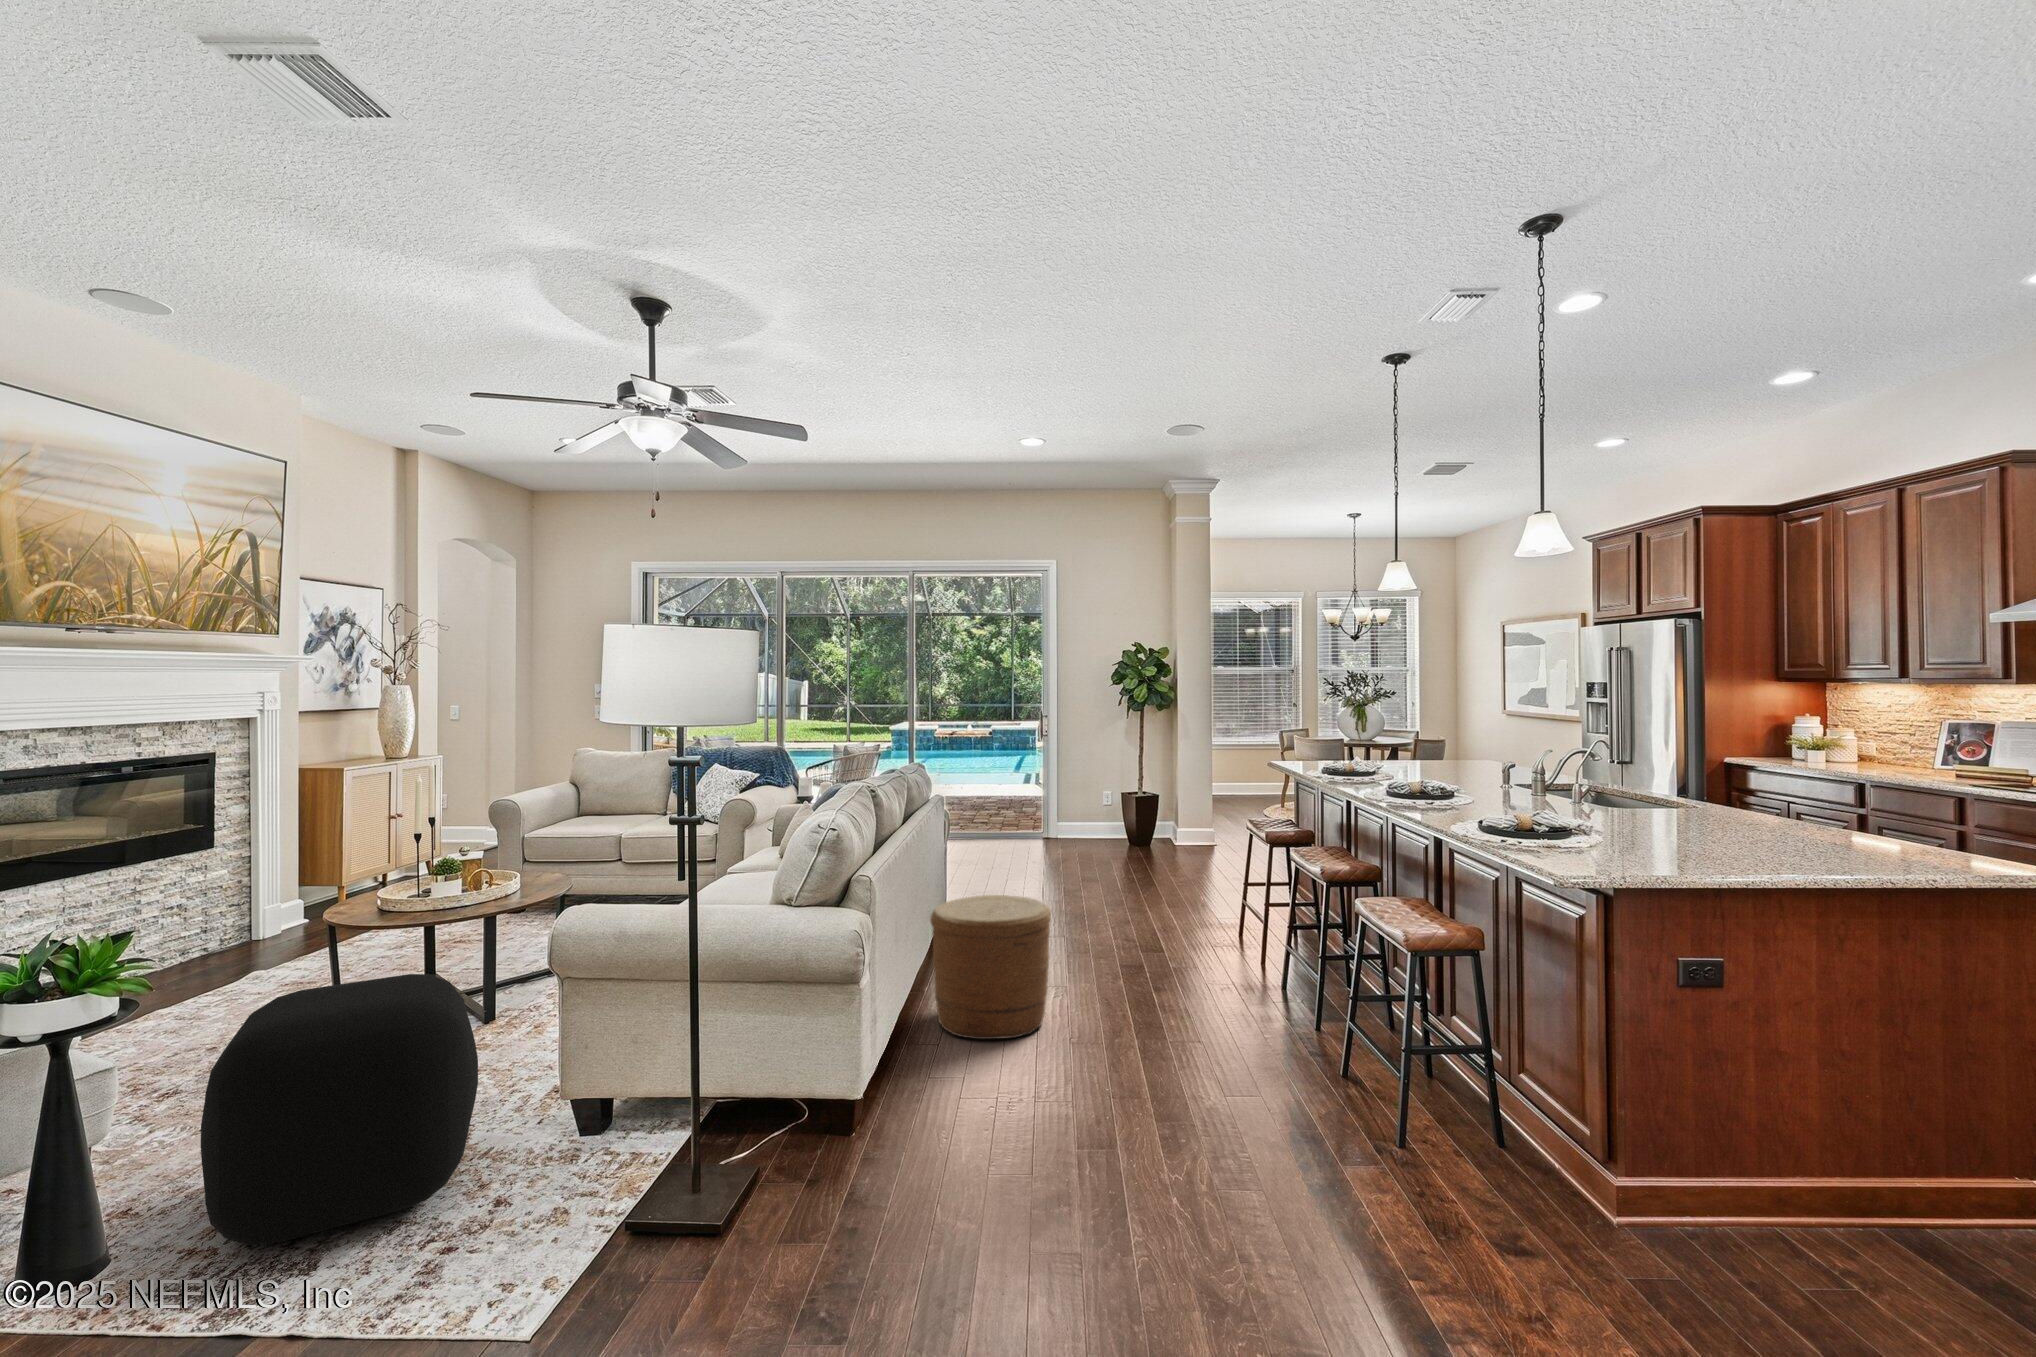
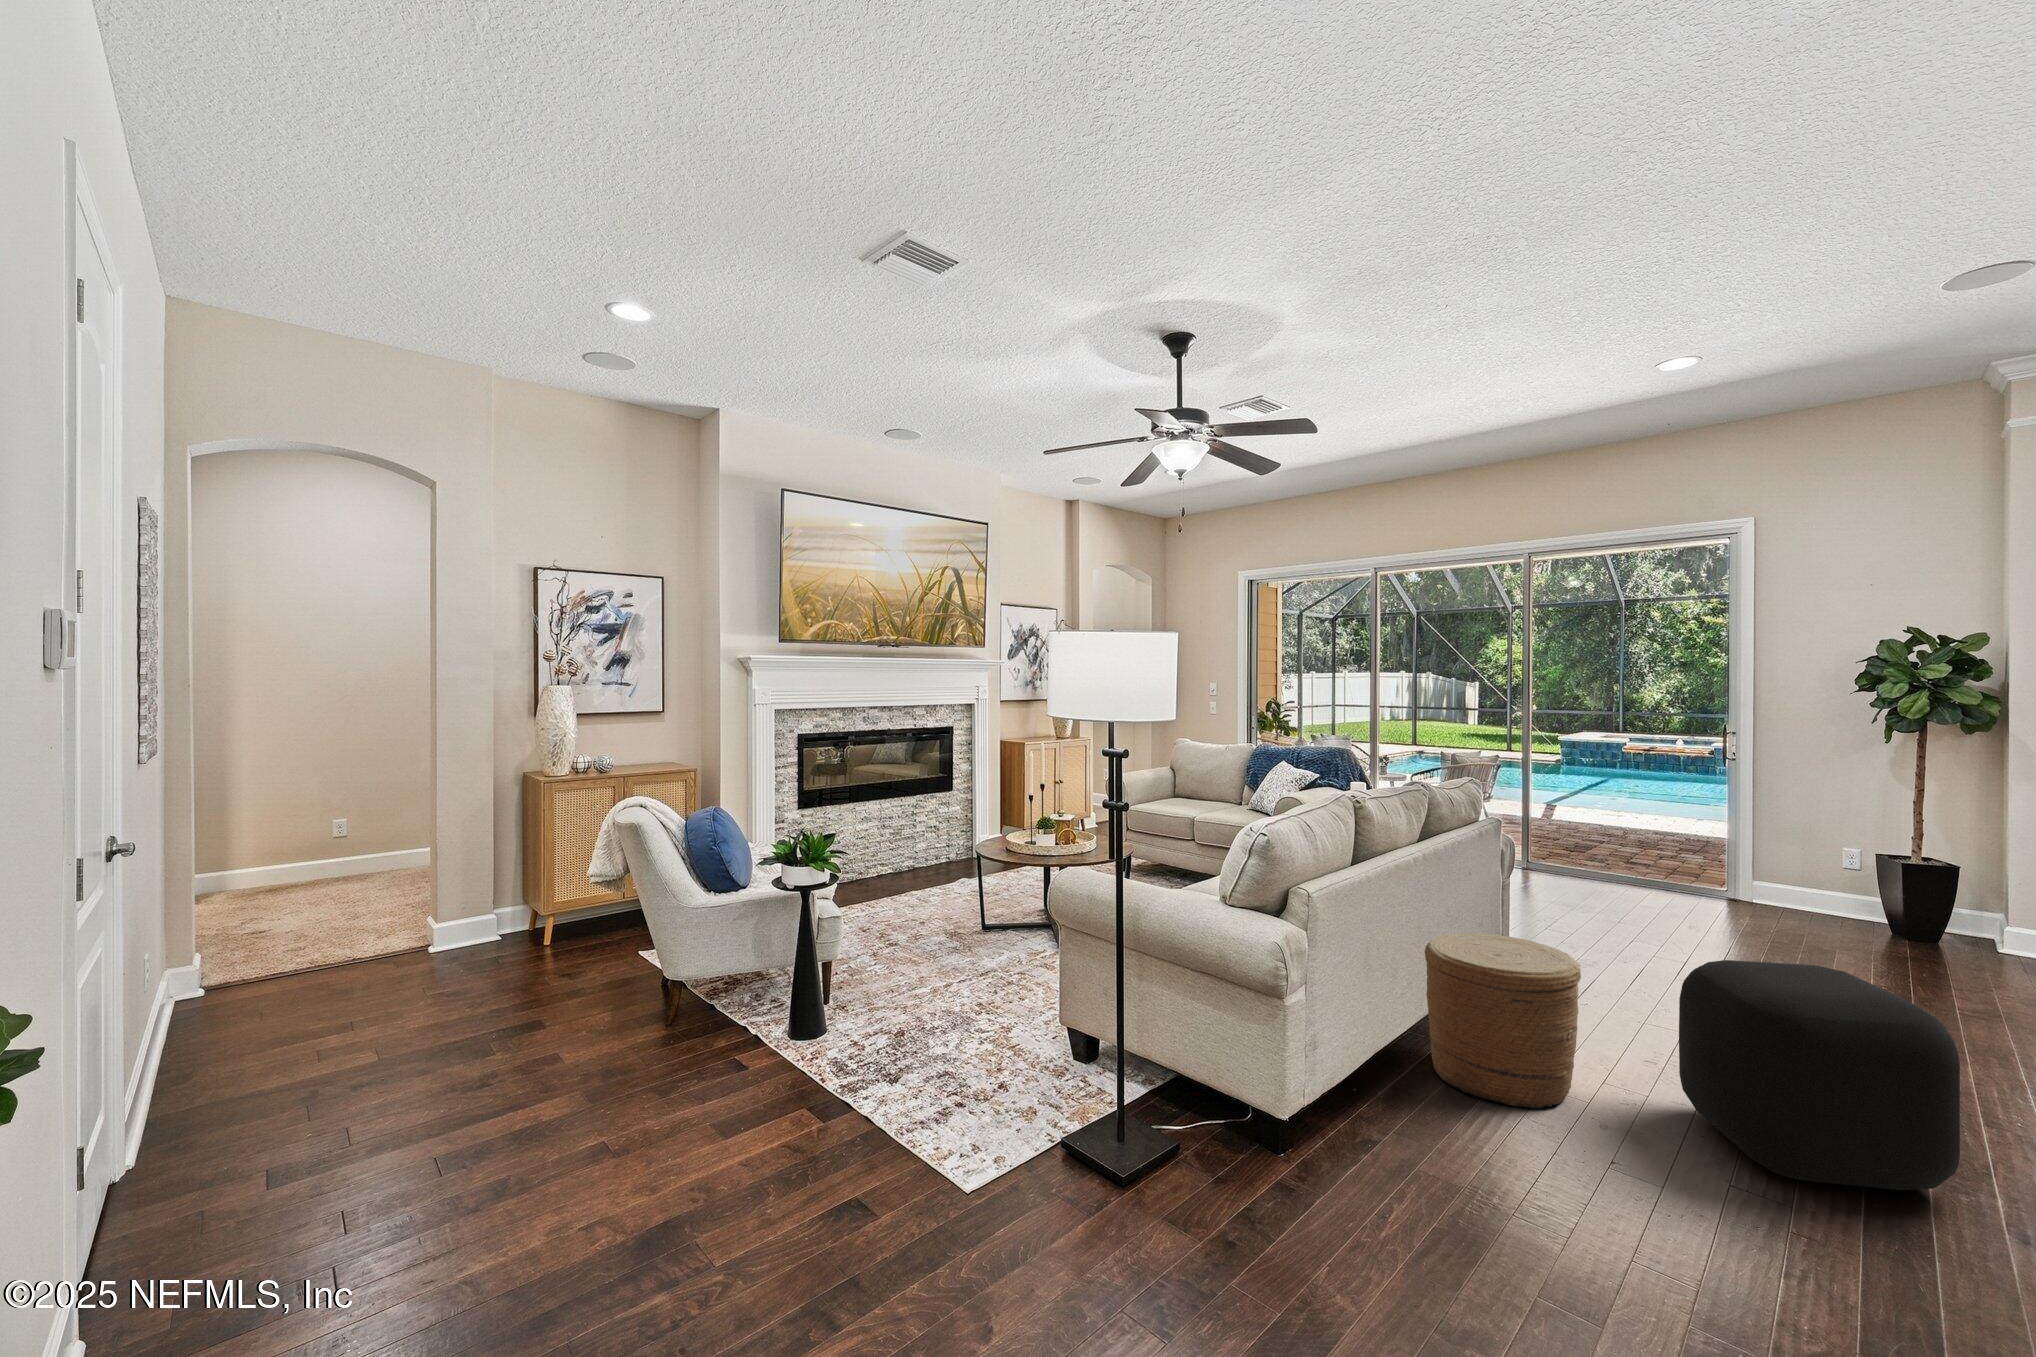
ottoman: present [201,974,478,1245] -> present [1679,960,1960,1190]

